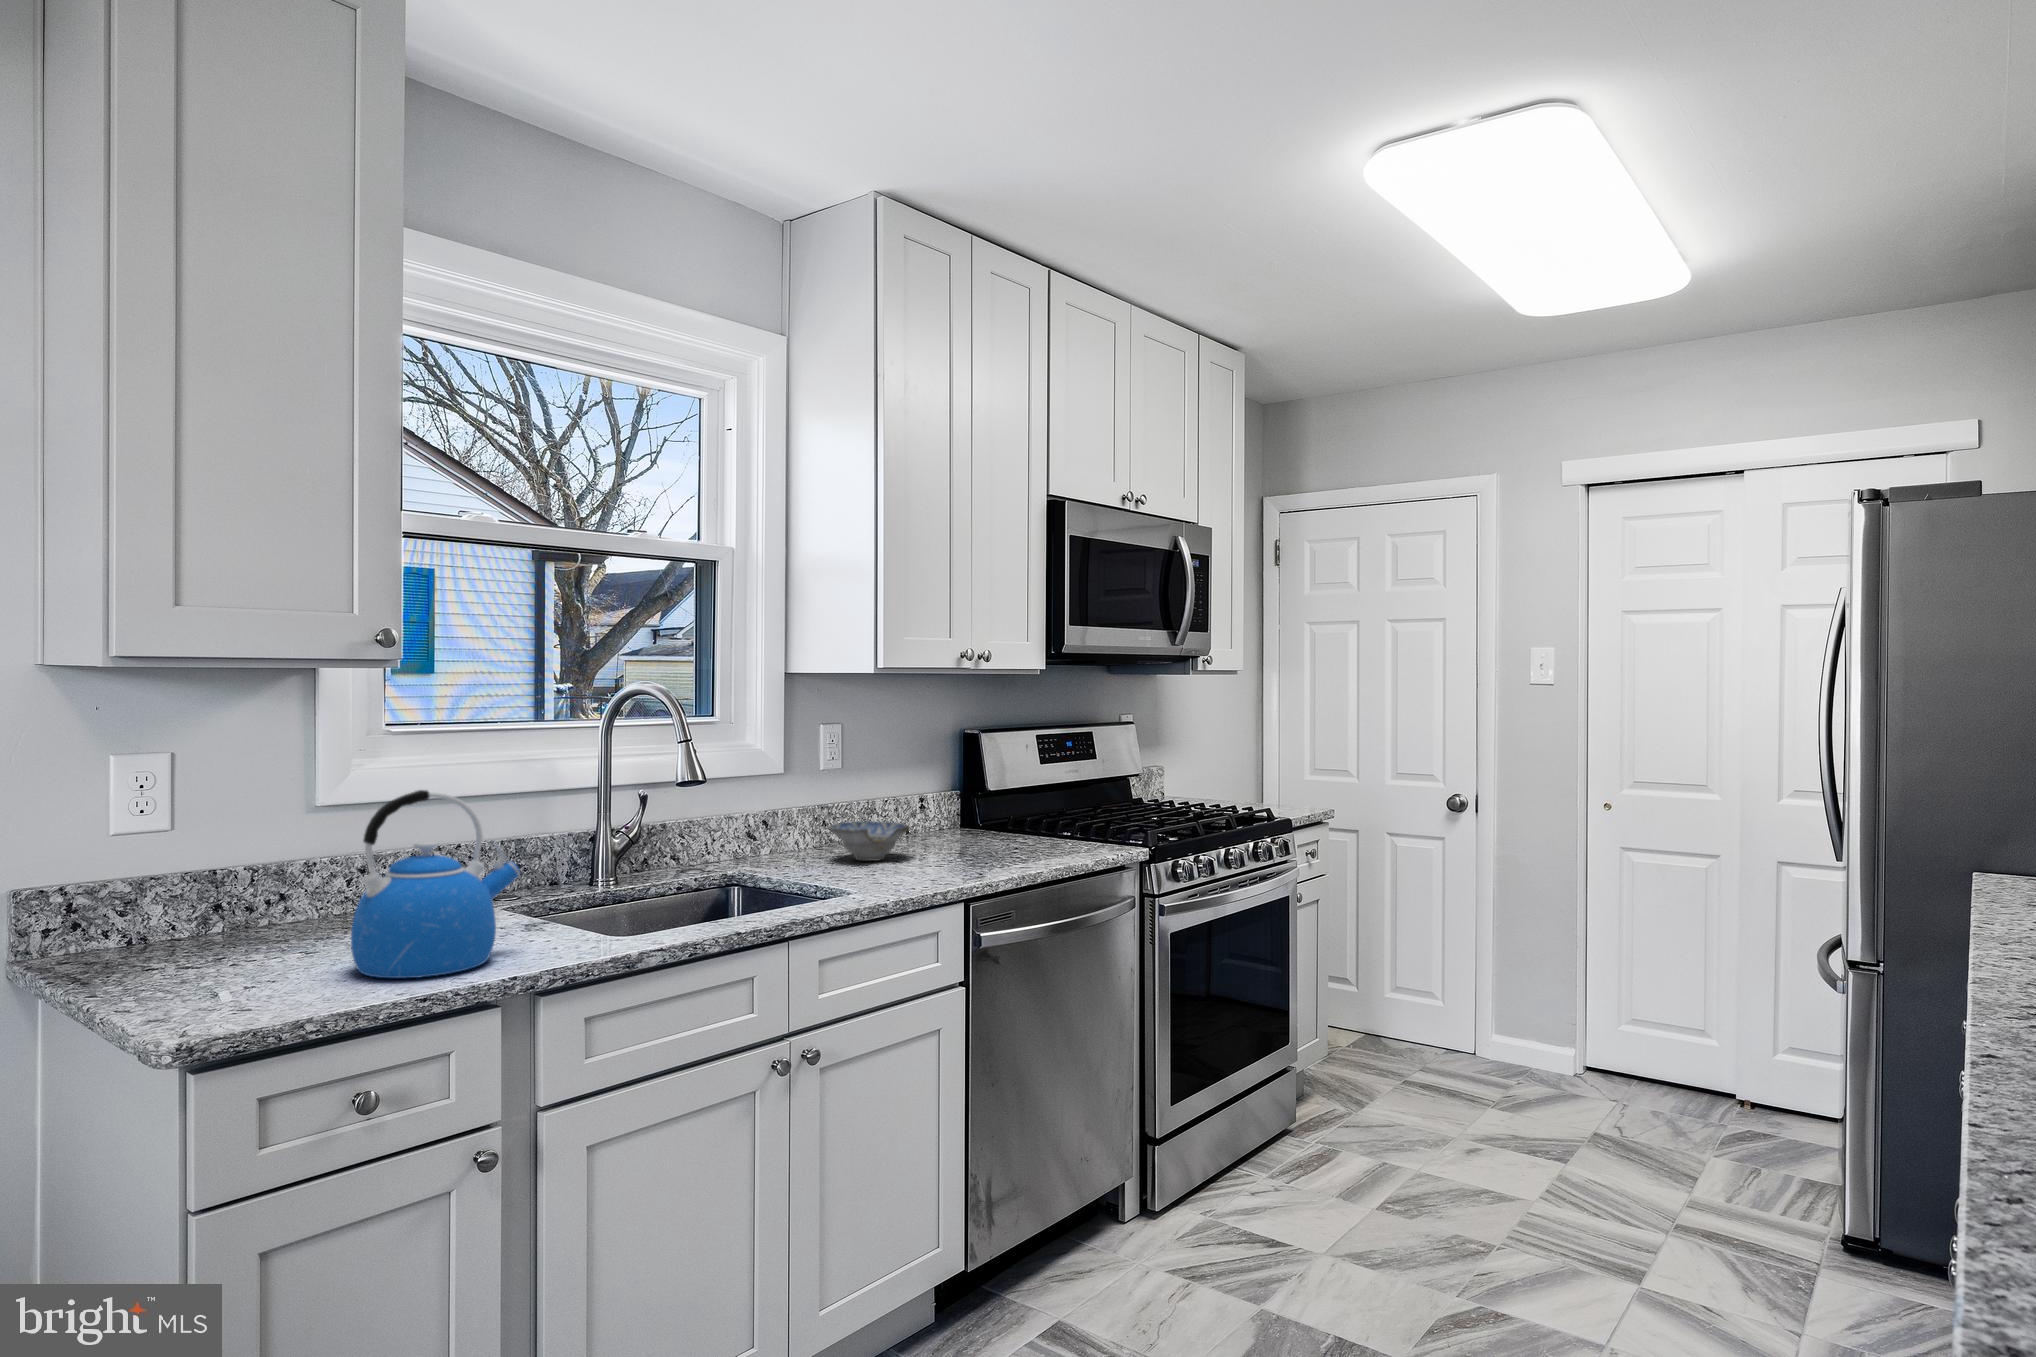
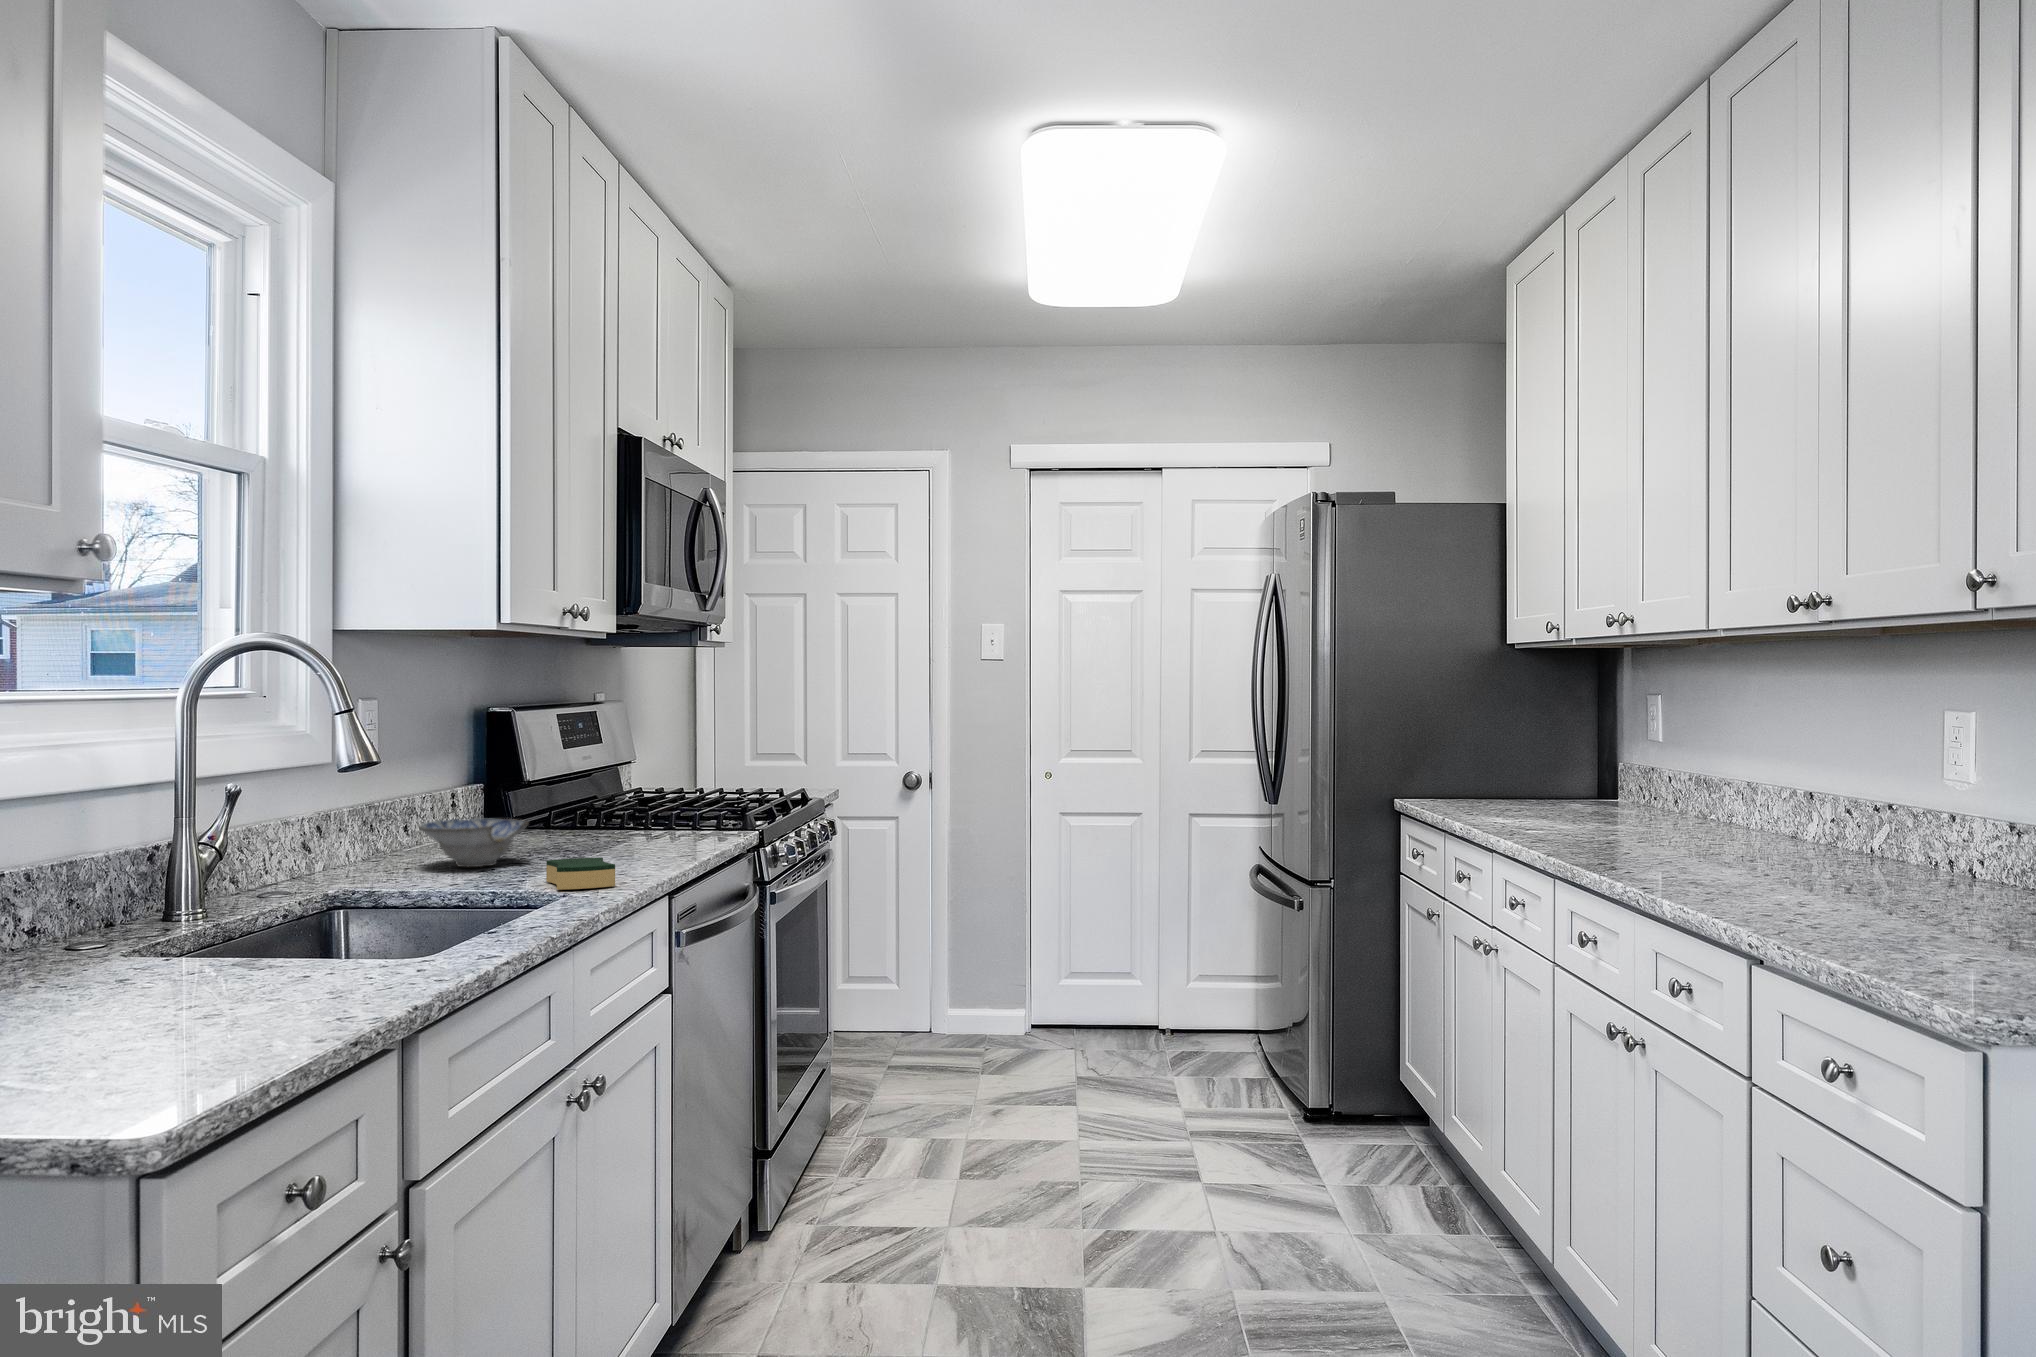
kettle: present [351,790,520,978] -> none [133,765,344,1034]
sponge: none [862,862,919,889] -> present [546,858,615,890]

